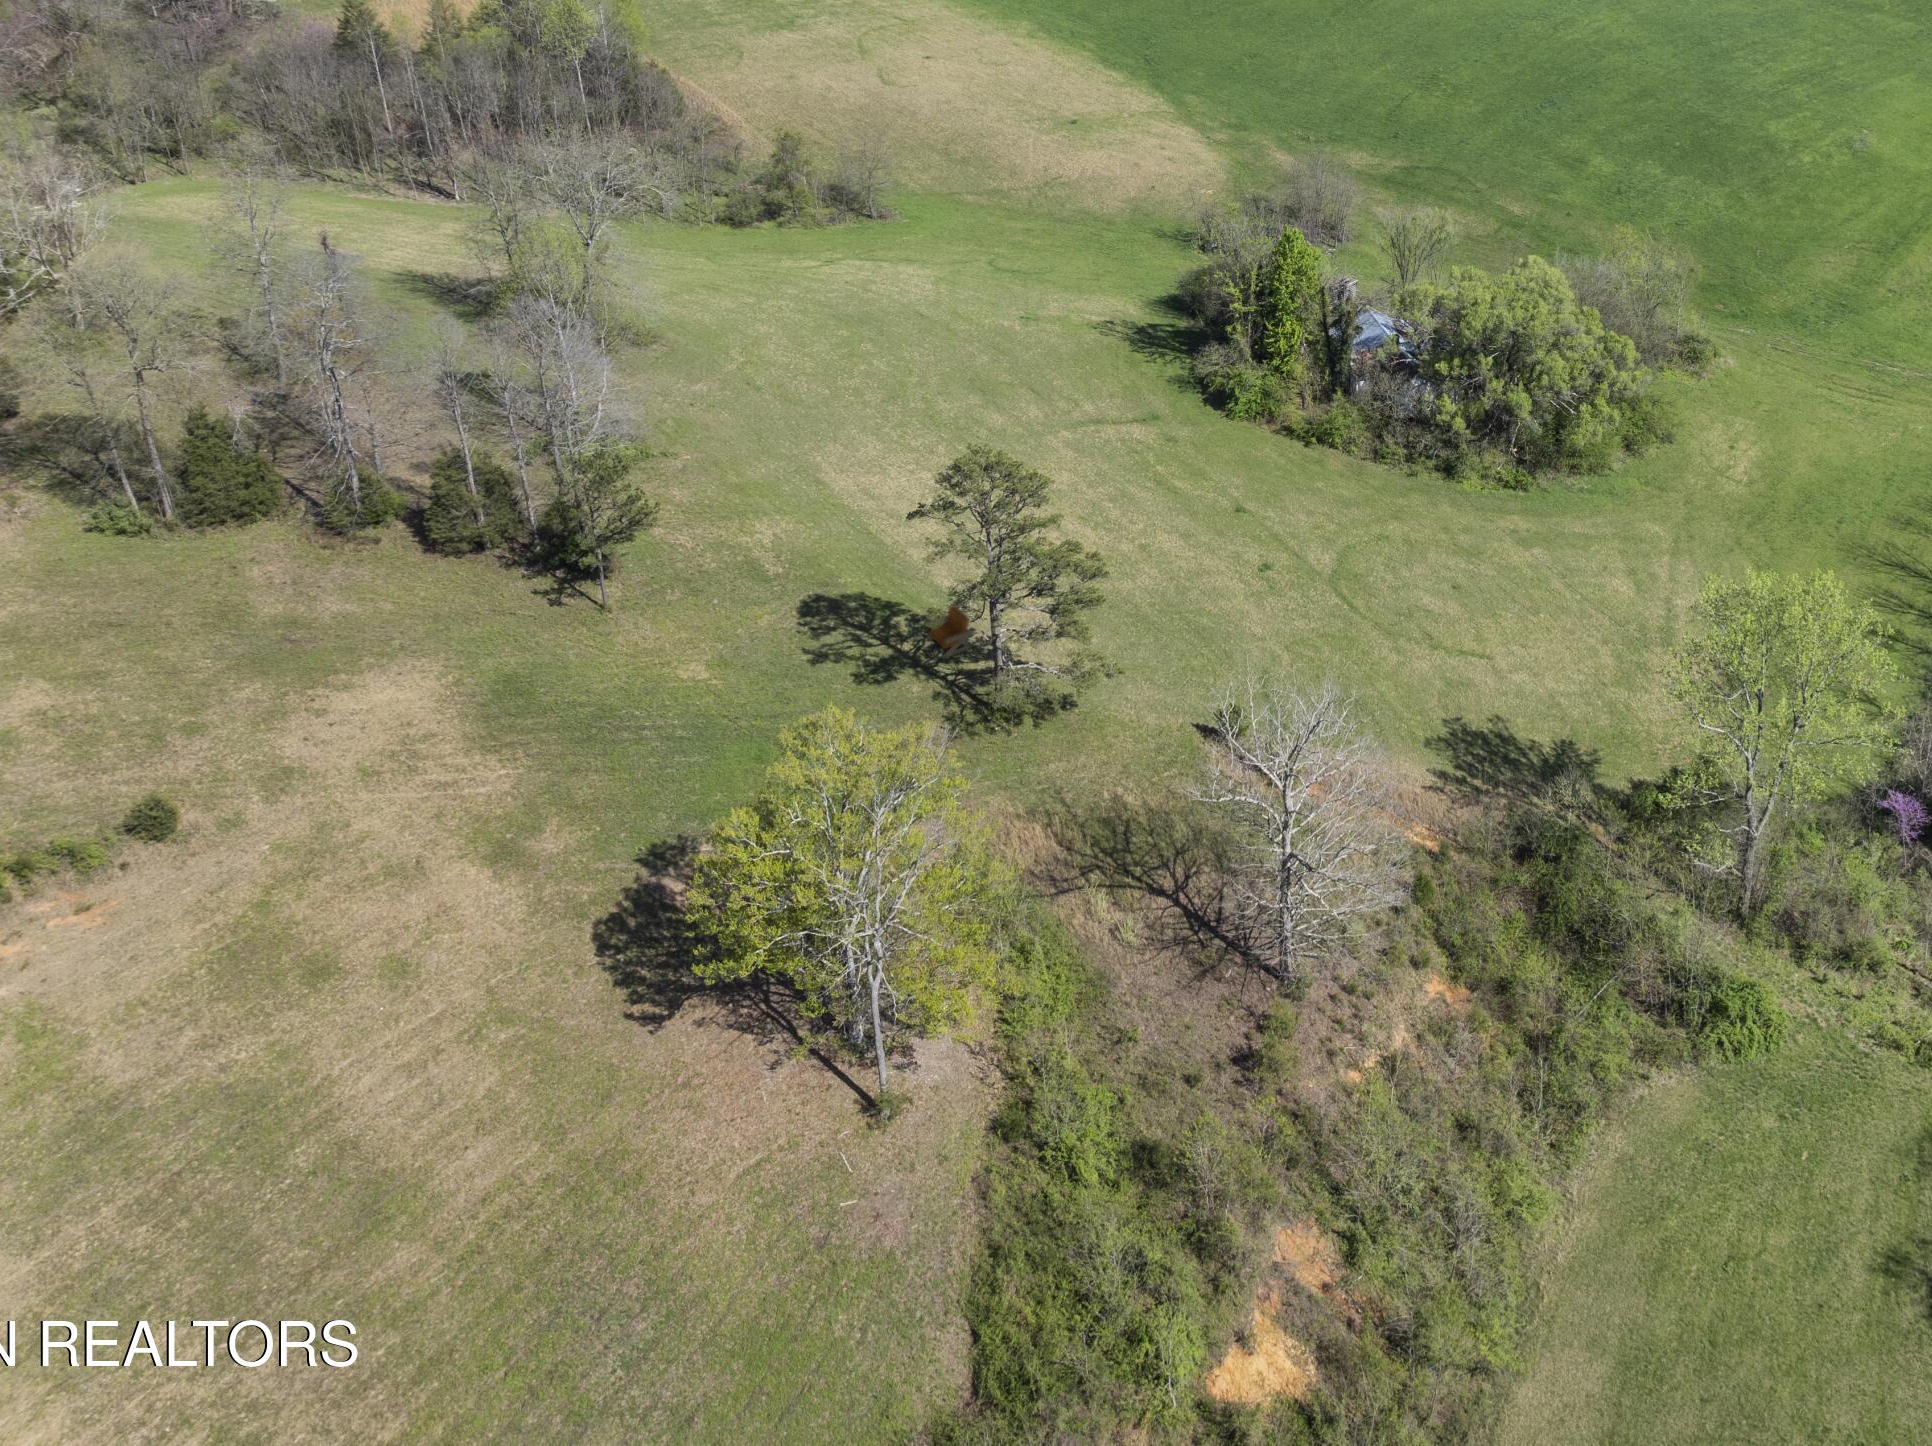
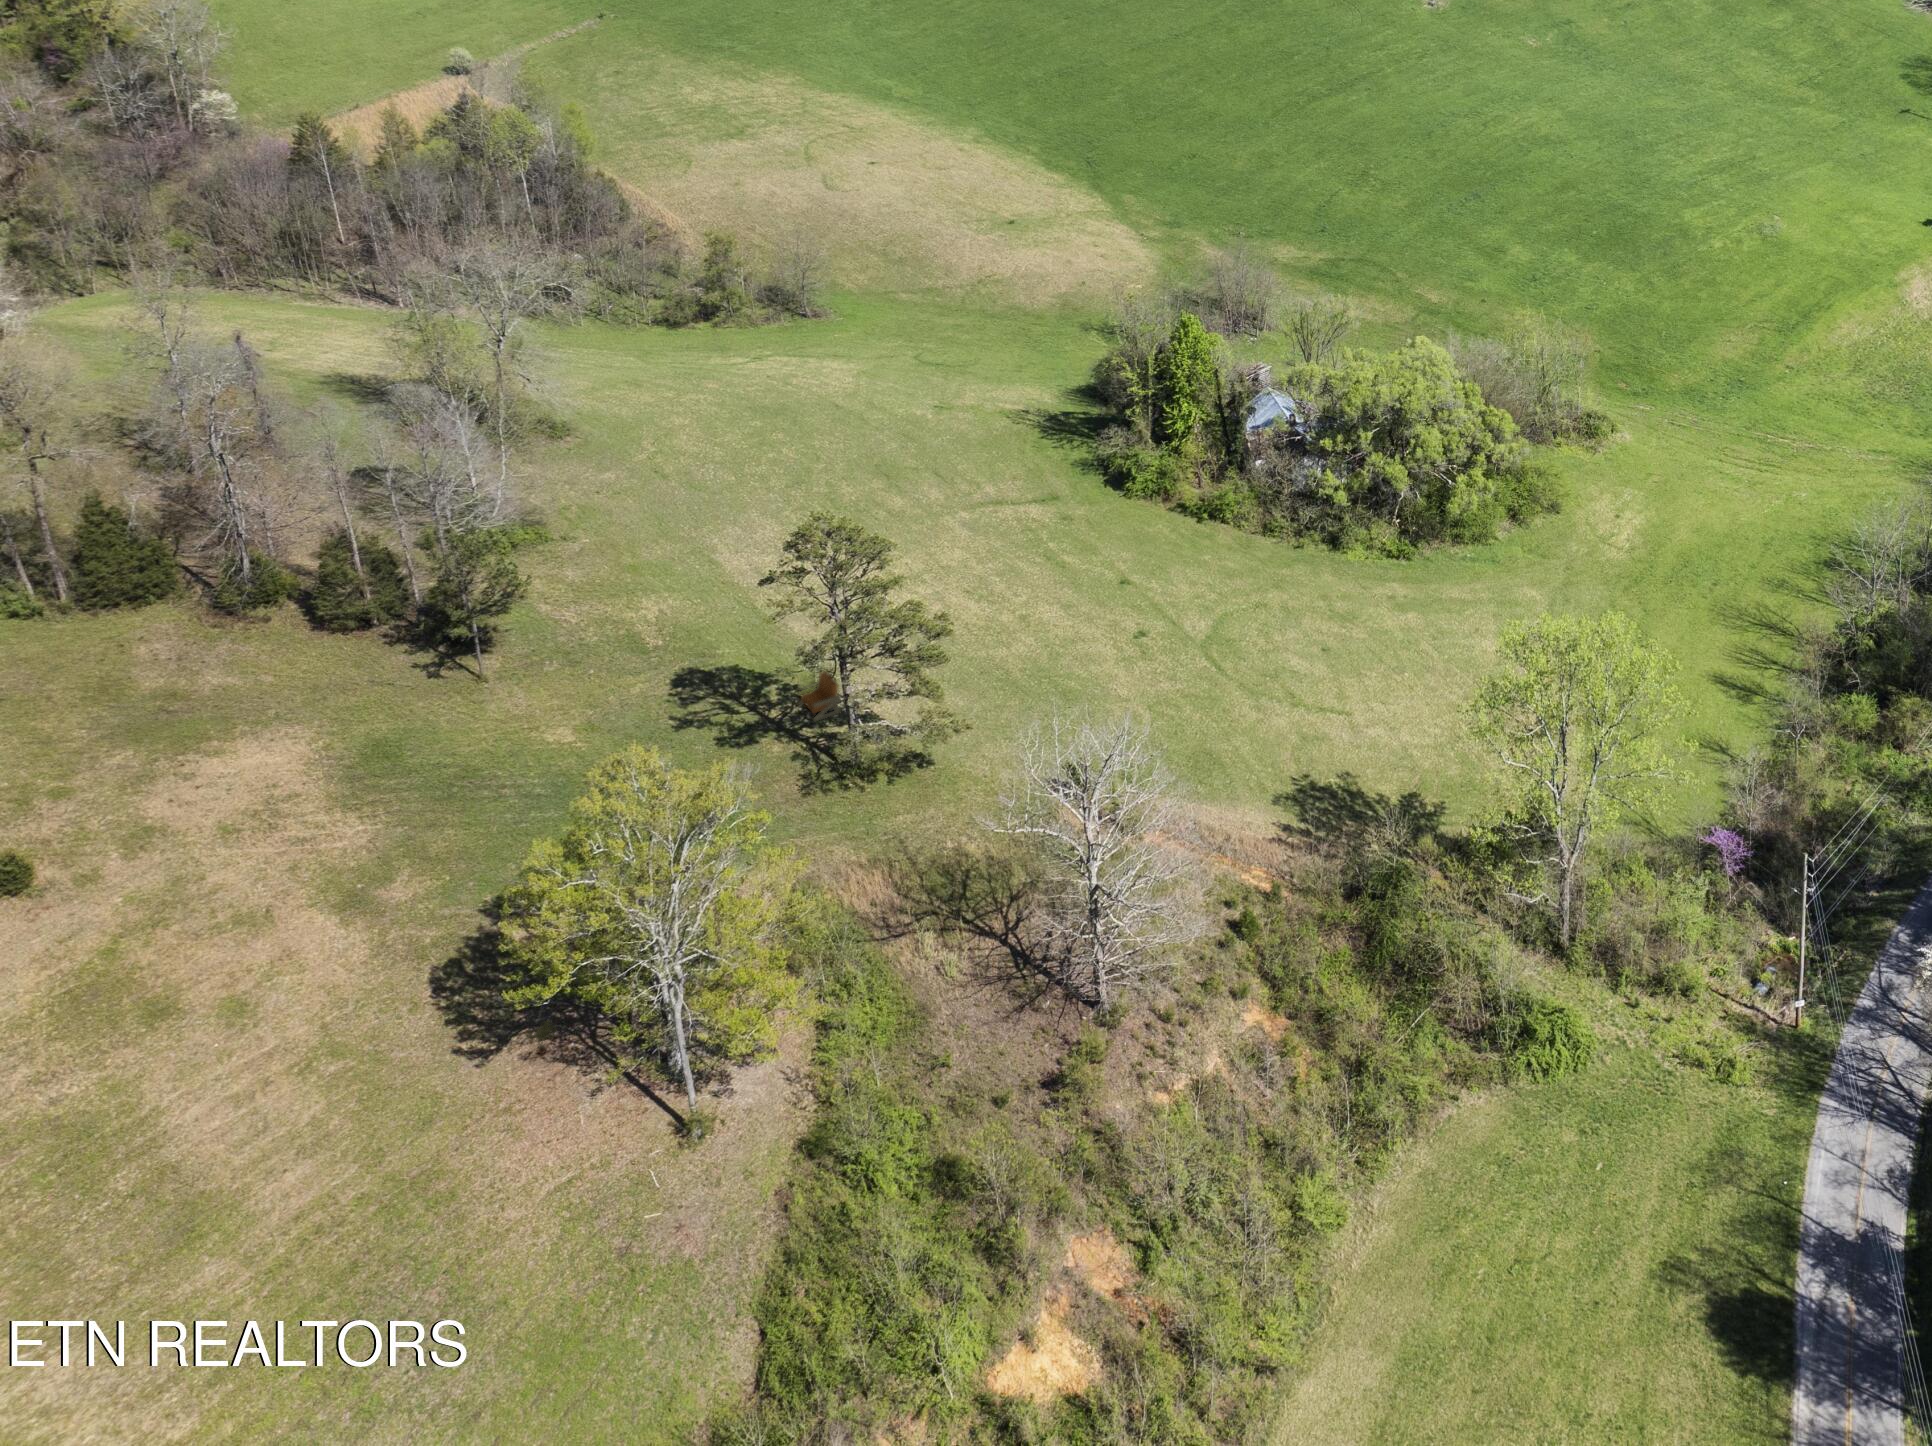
potted tree: none [700,985,736,1020] -> present [526,1021,557,1054]

